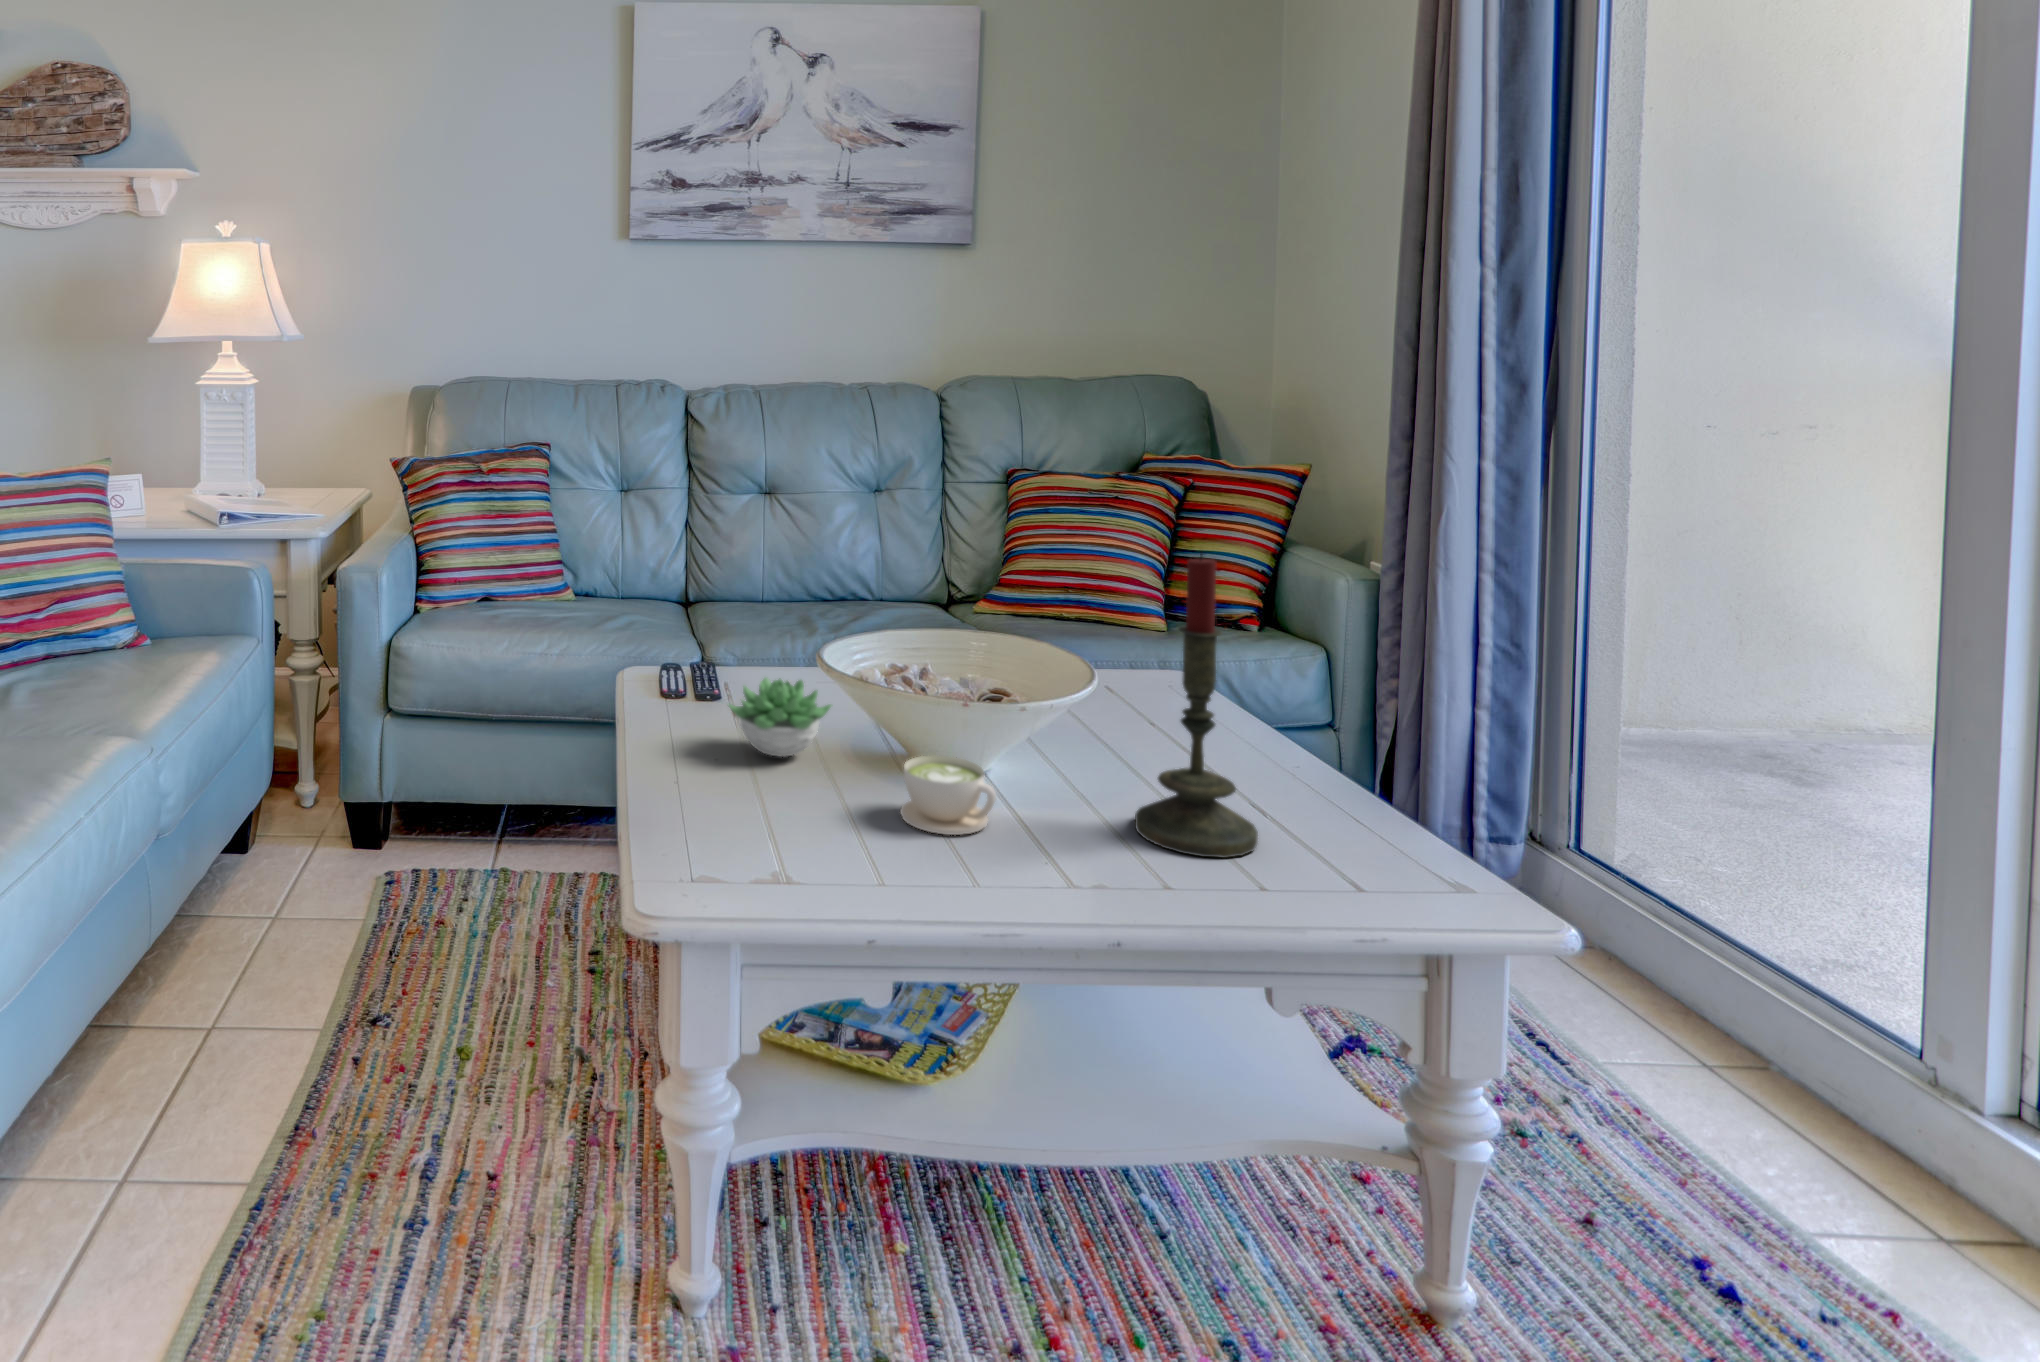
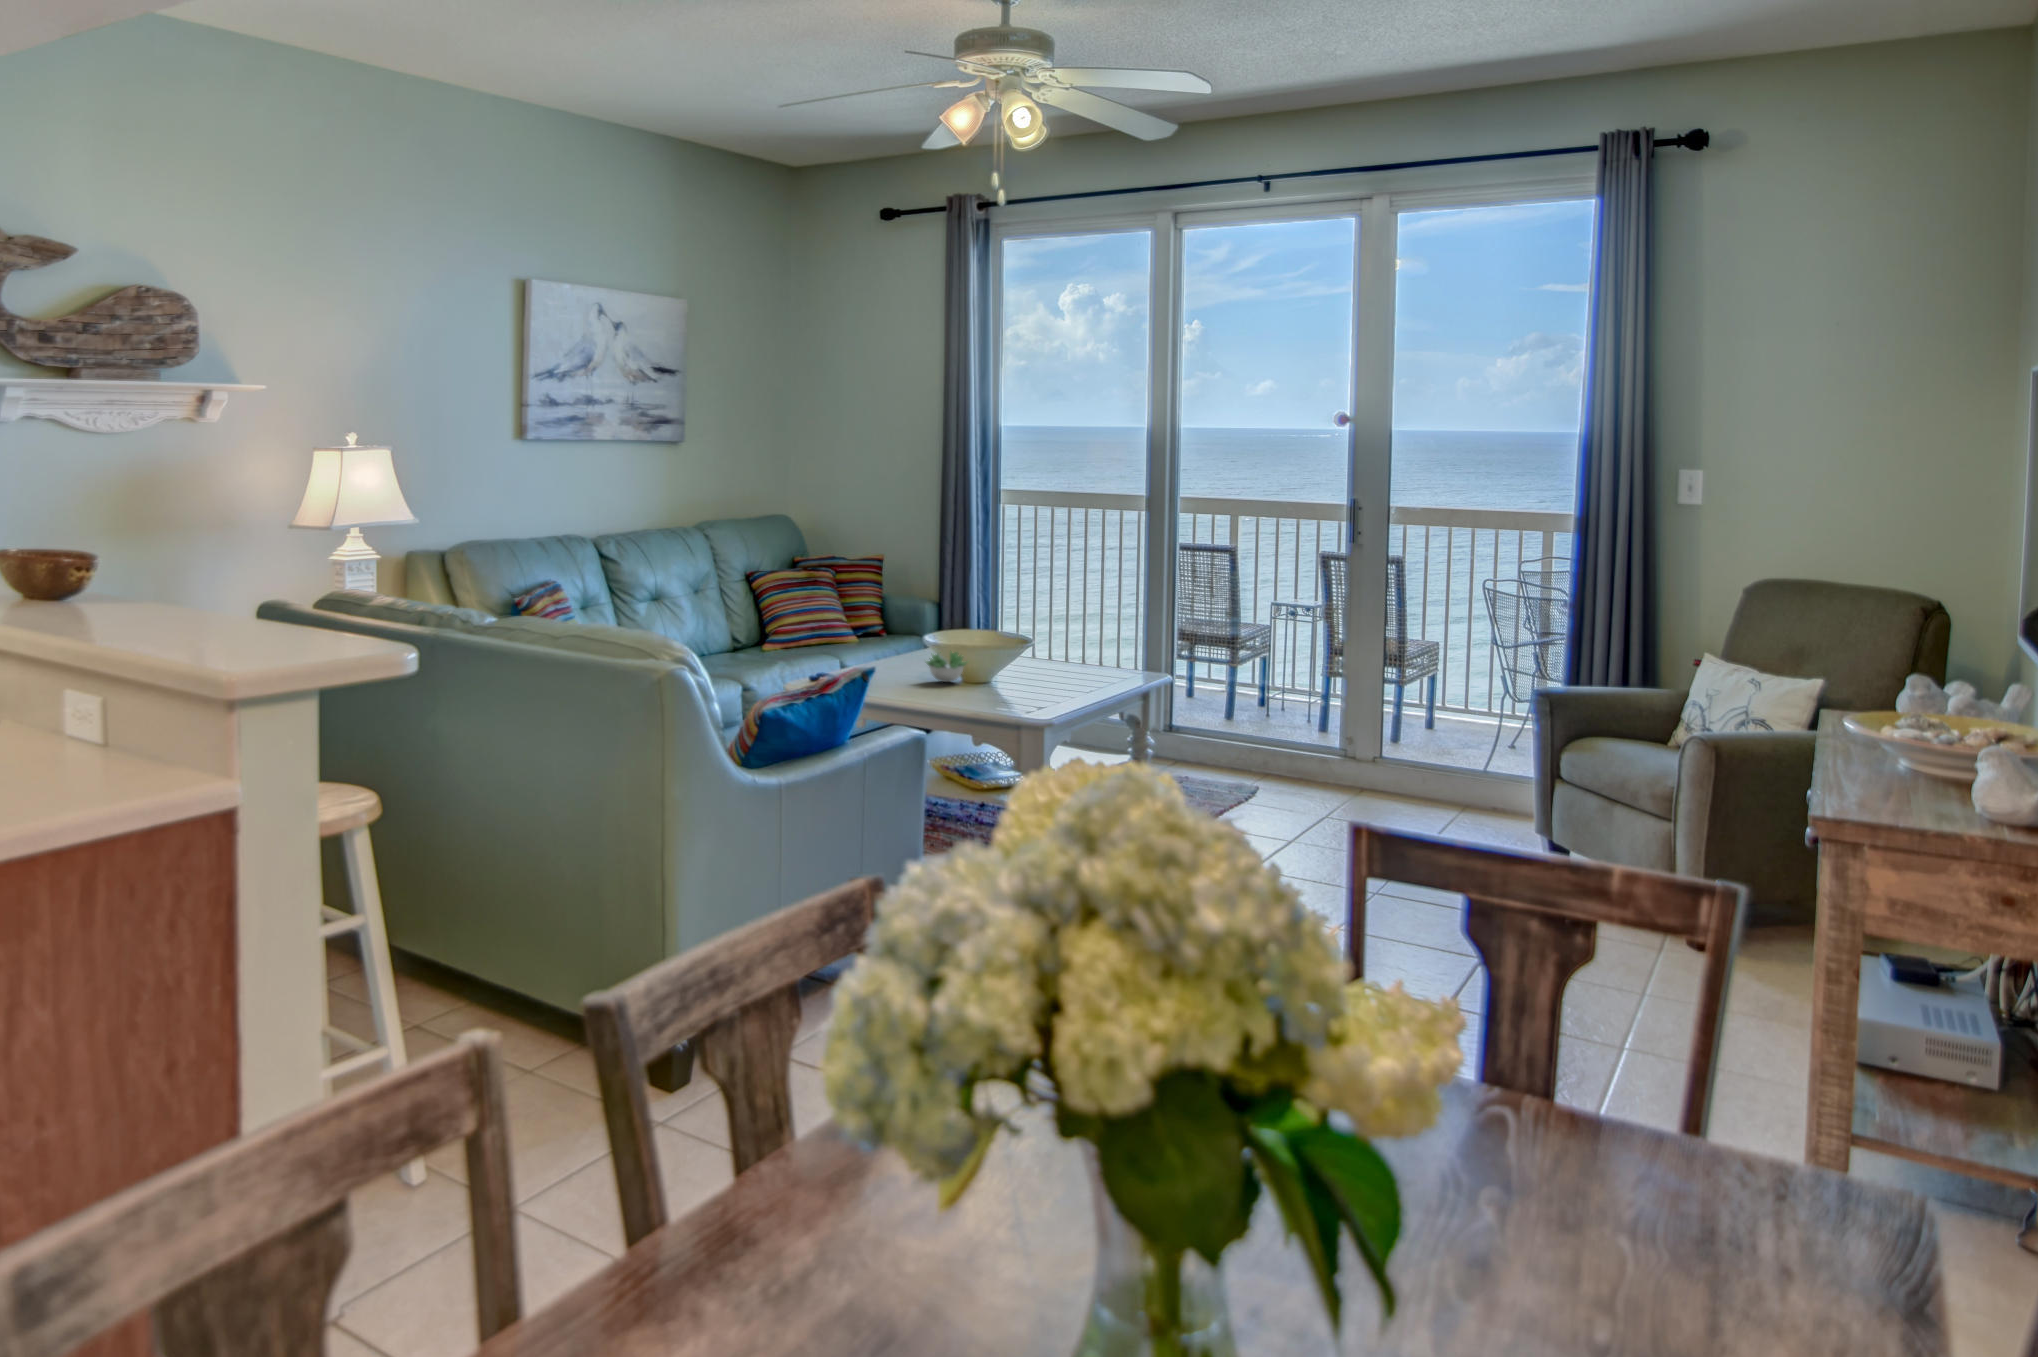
candle: present [1135,552,1258,858] -> none [1064,571,1105,675]
coffee cup: present [900,755,996,835] -> none [1018,660,1054,684]

